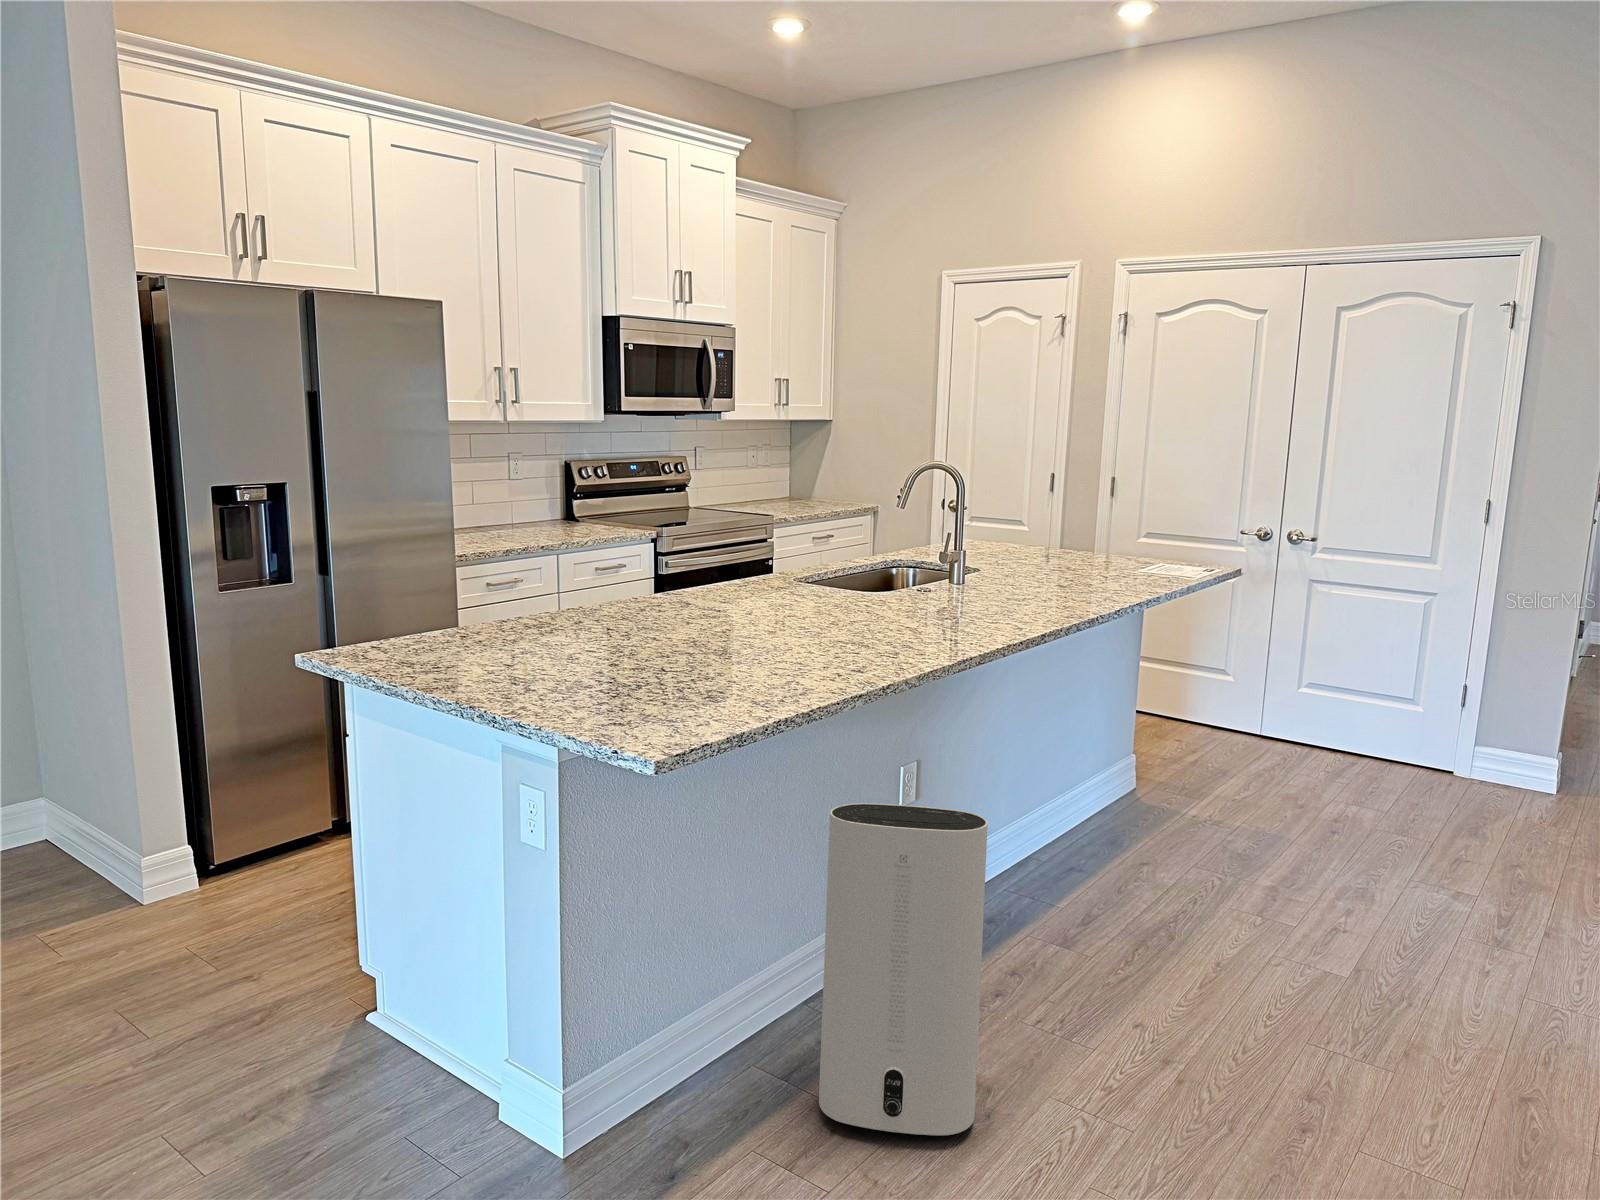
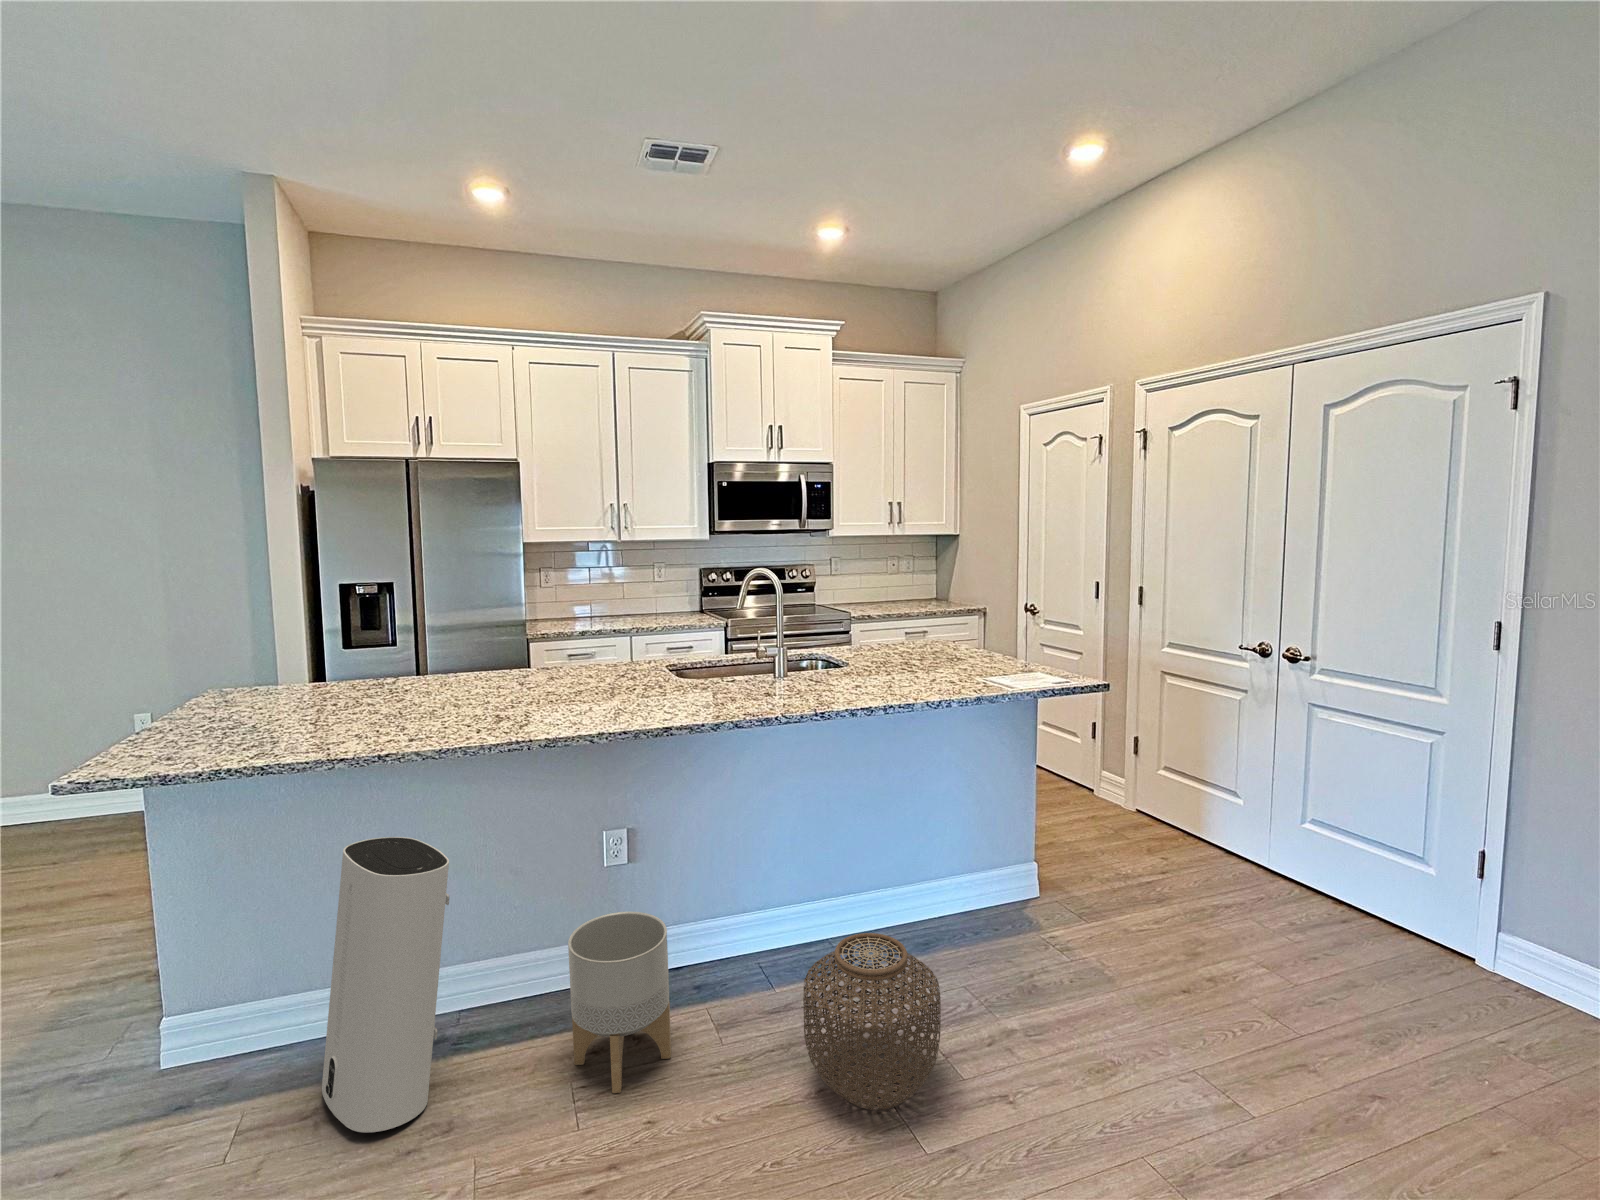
woven basket: none [1194,813,1338,967] -> present [803,933,941,1110]
planter: none [1005,845,1117,1026] -> present [568,912,671,1093]

